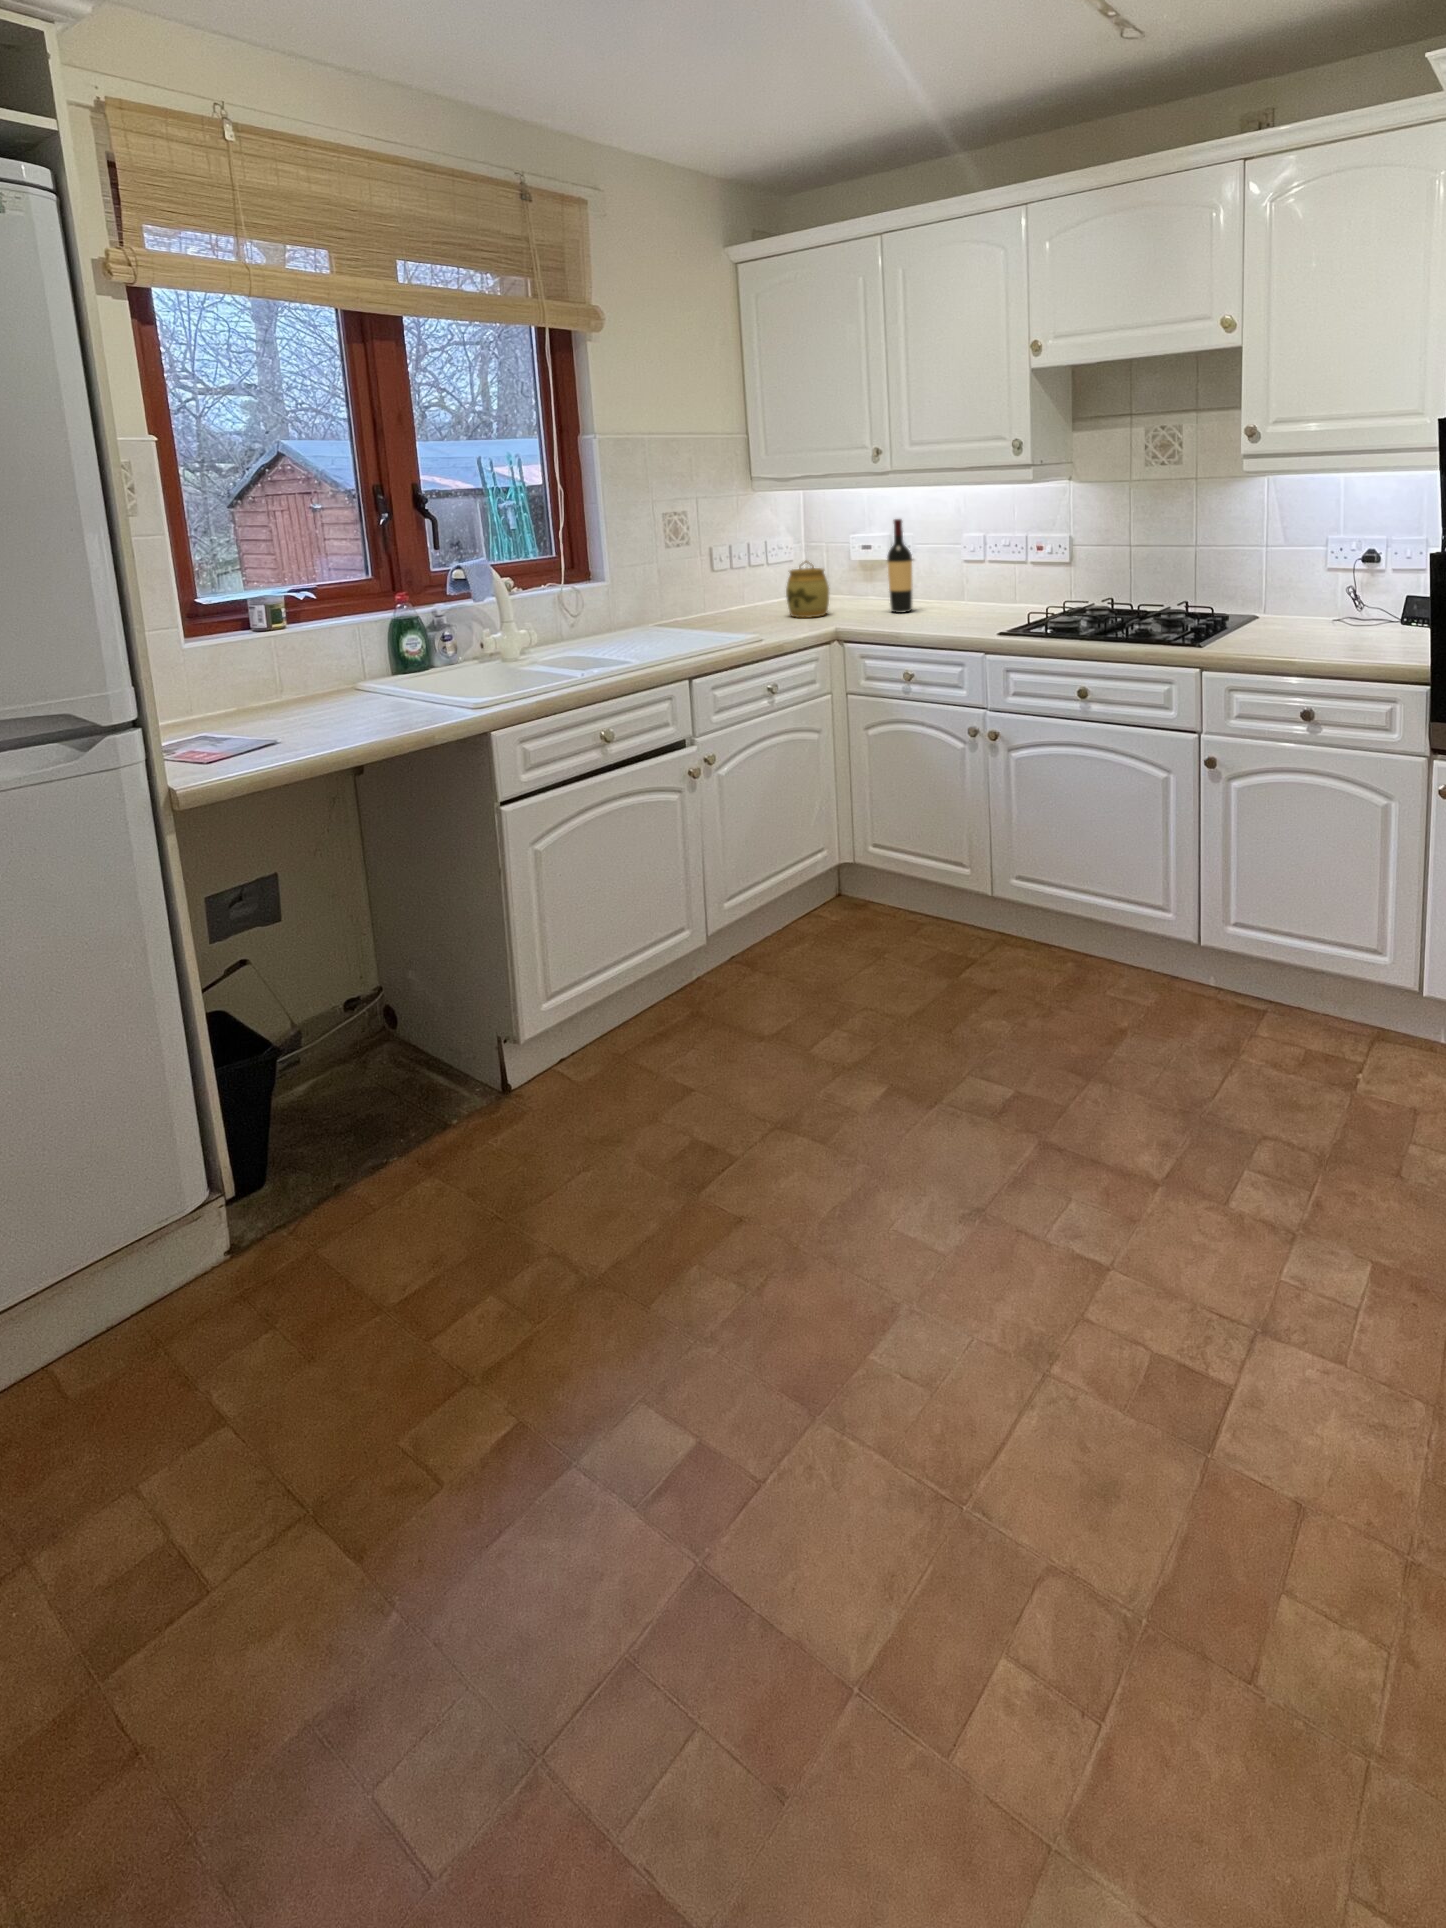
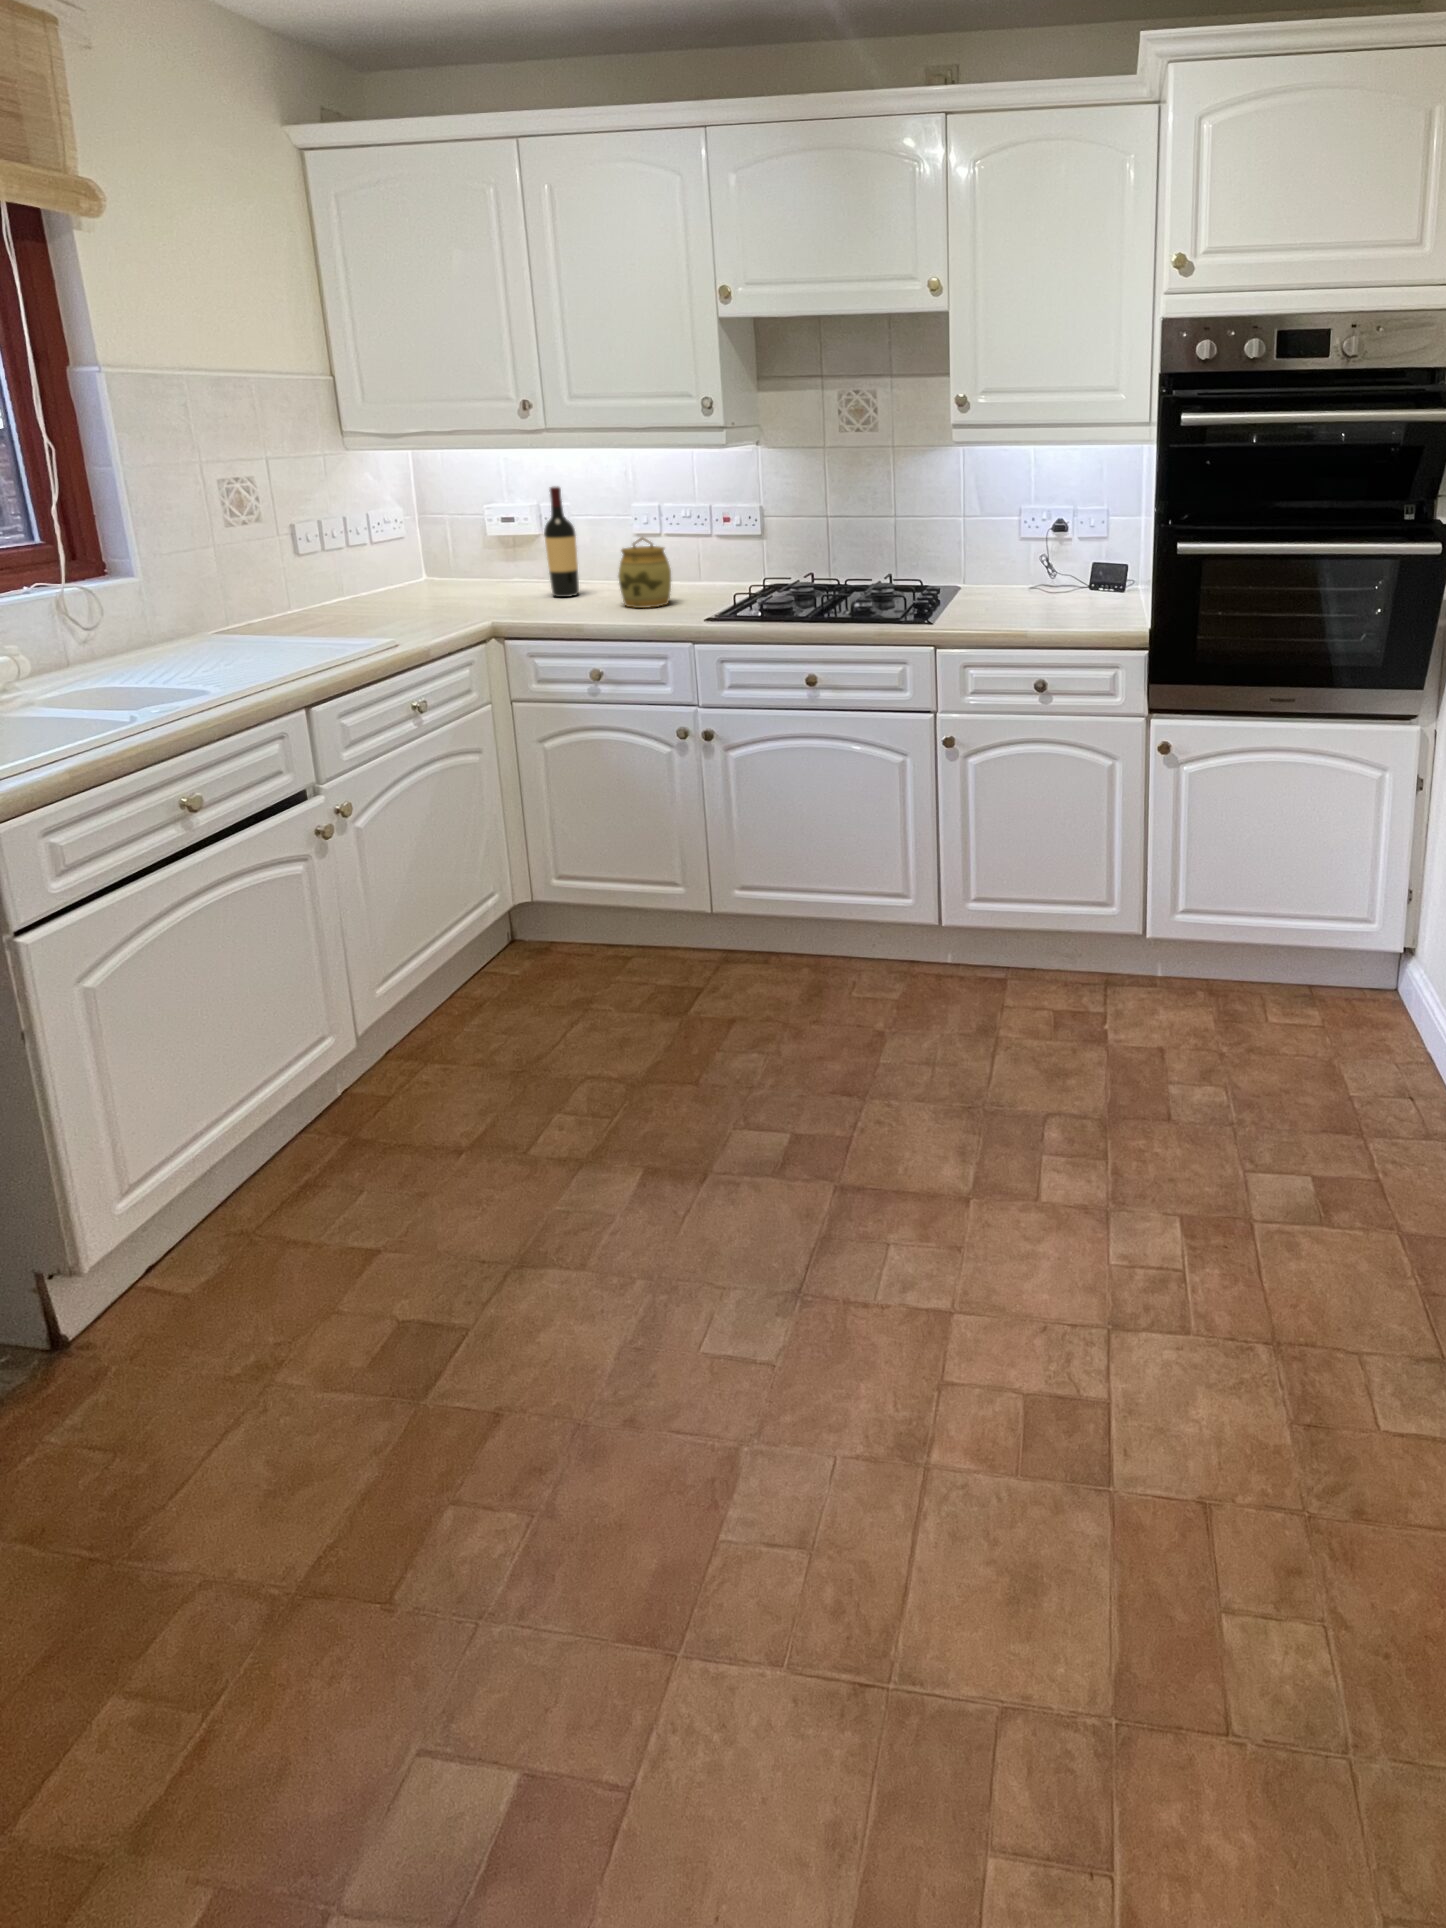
jar: present [786,561,829,618] -> present [618,537,671,608]

